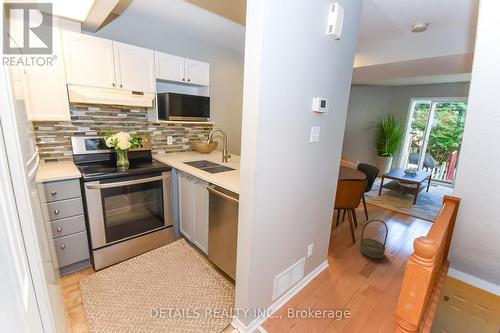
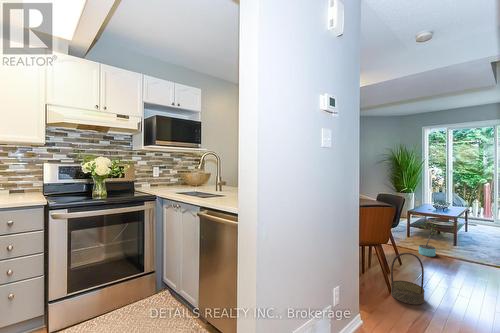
potted plant: none [386,178,413,216] -> present [414,209,437,256]

